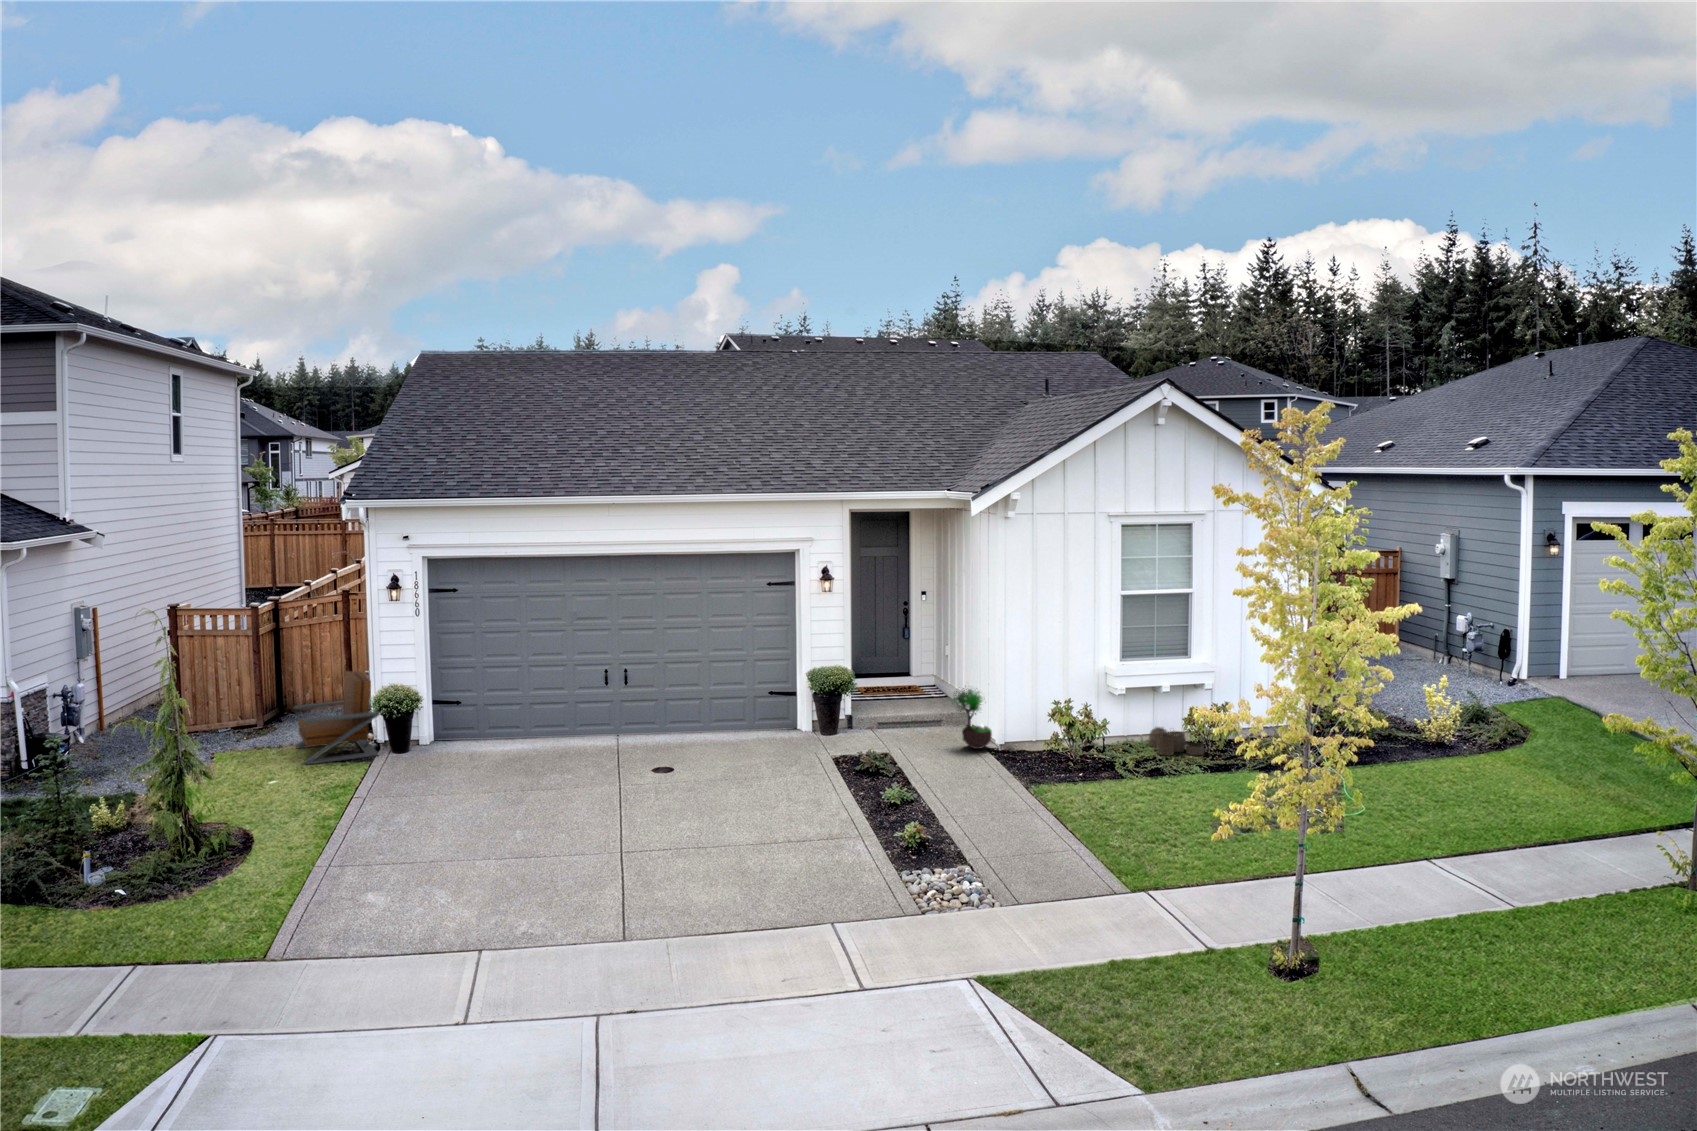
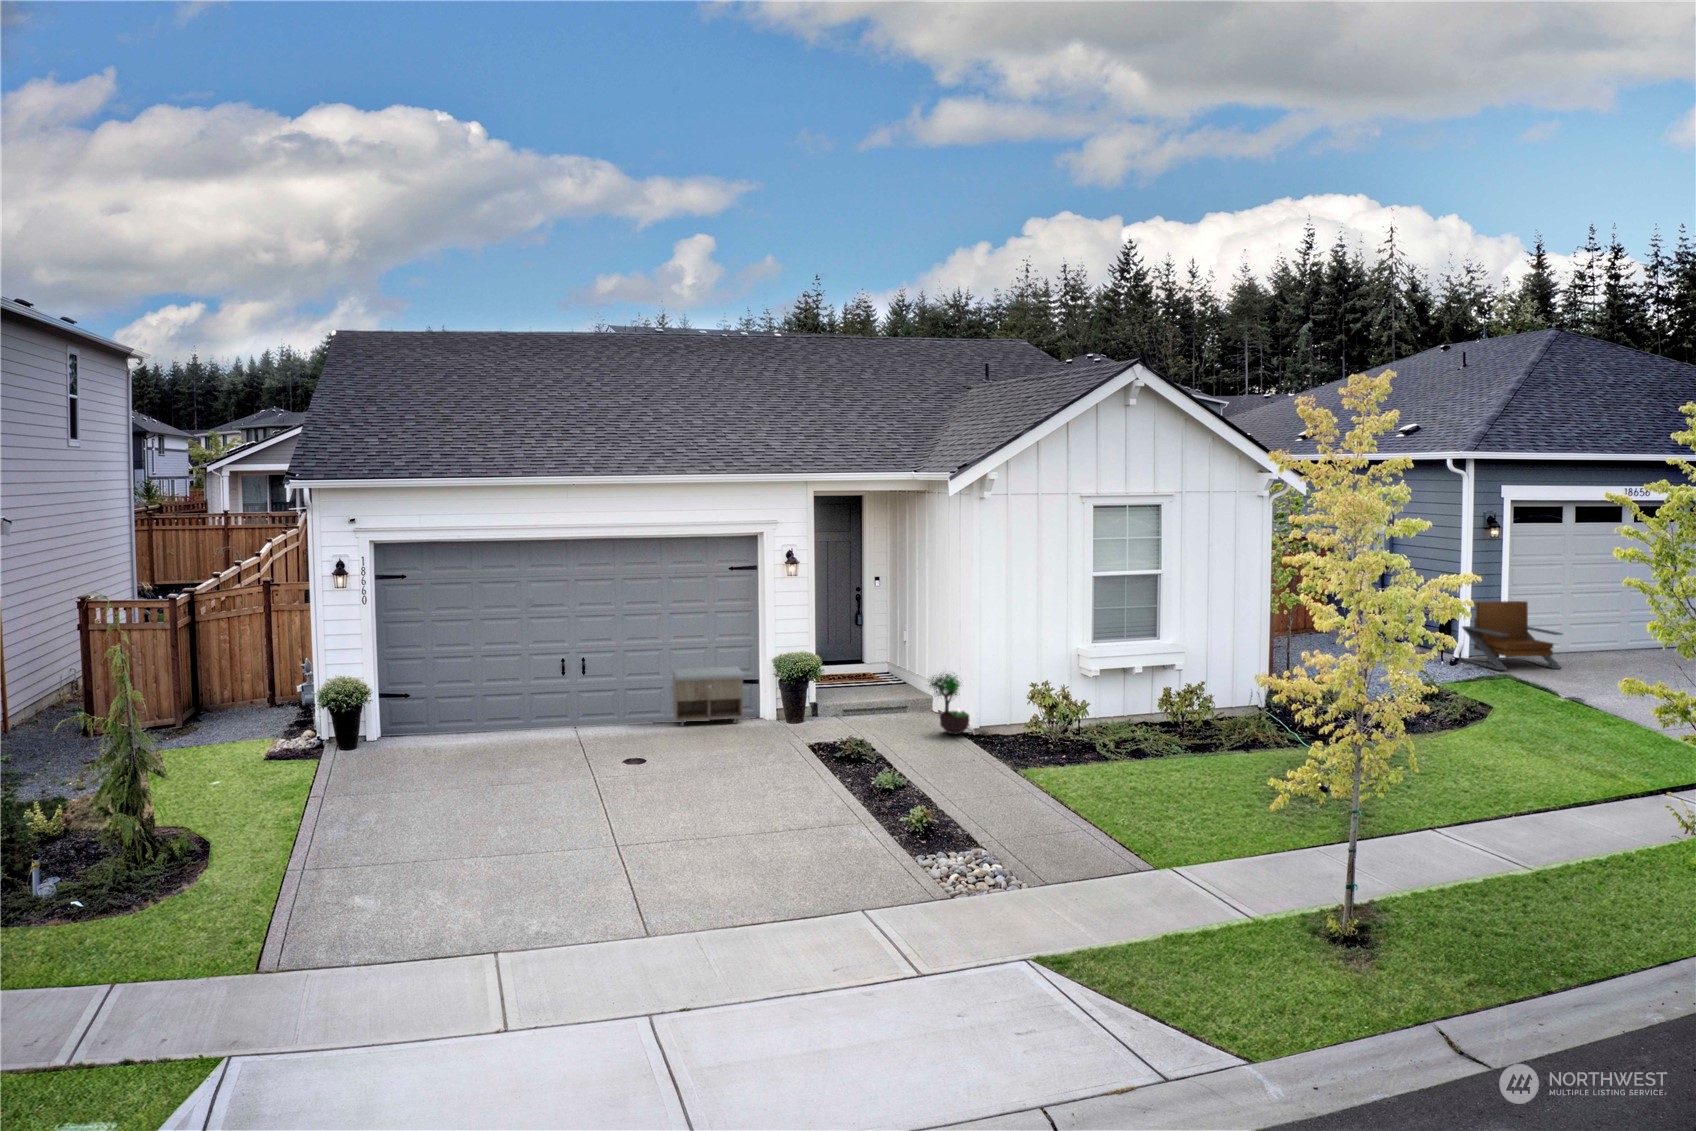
lounge chair: present [295,671,380,764] -> present [1462,601,1562,670]
storage bench: none [708,678,774,734] -> present [672,667,743,725]
woven basket: present [1149,727,1204,756] -> none [1122,708,1178,737]

